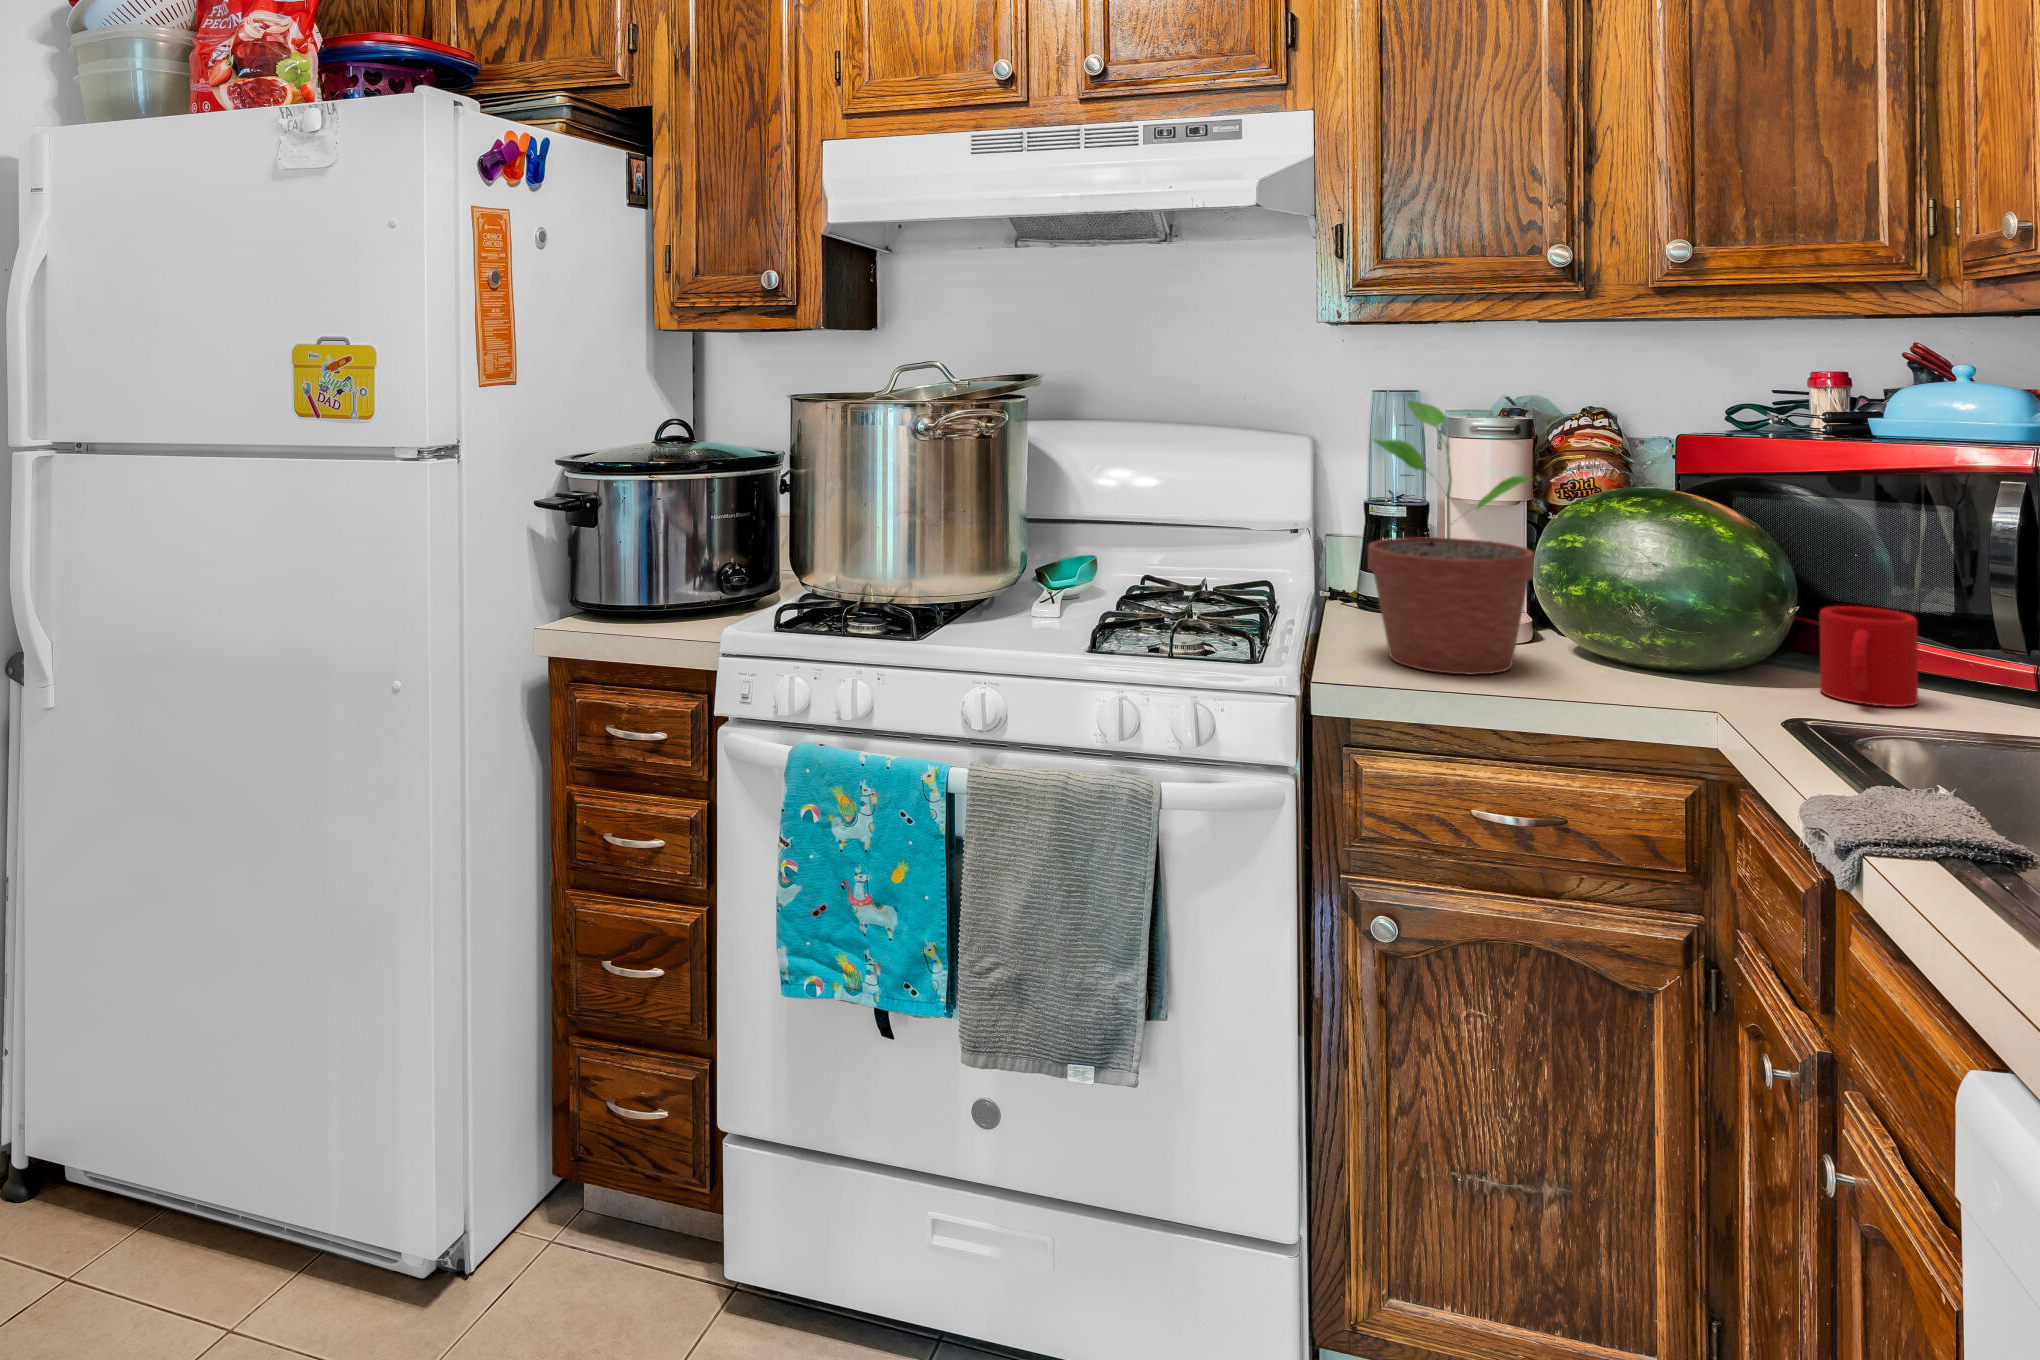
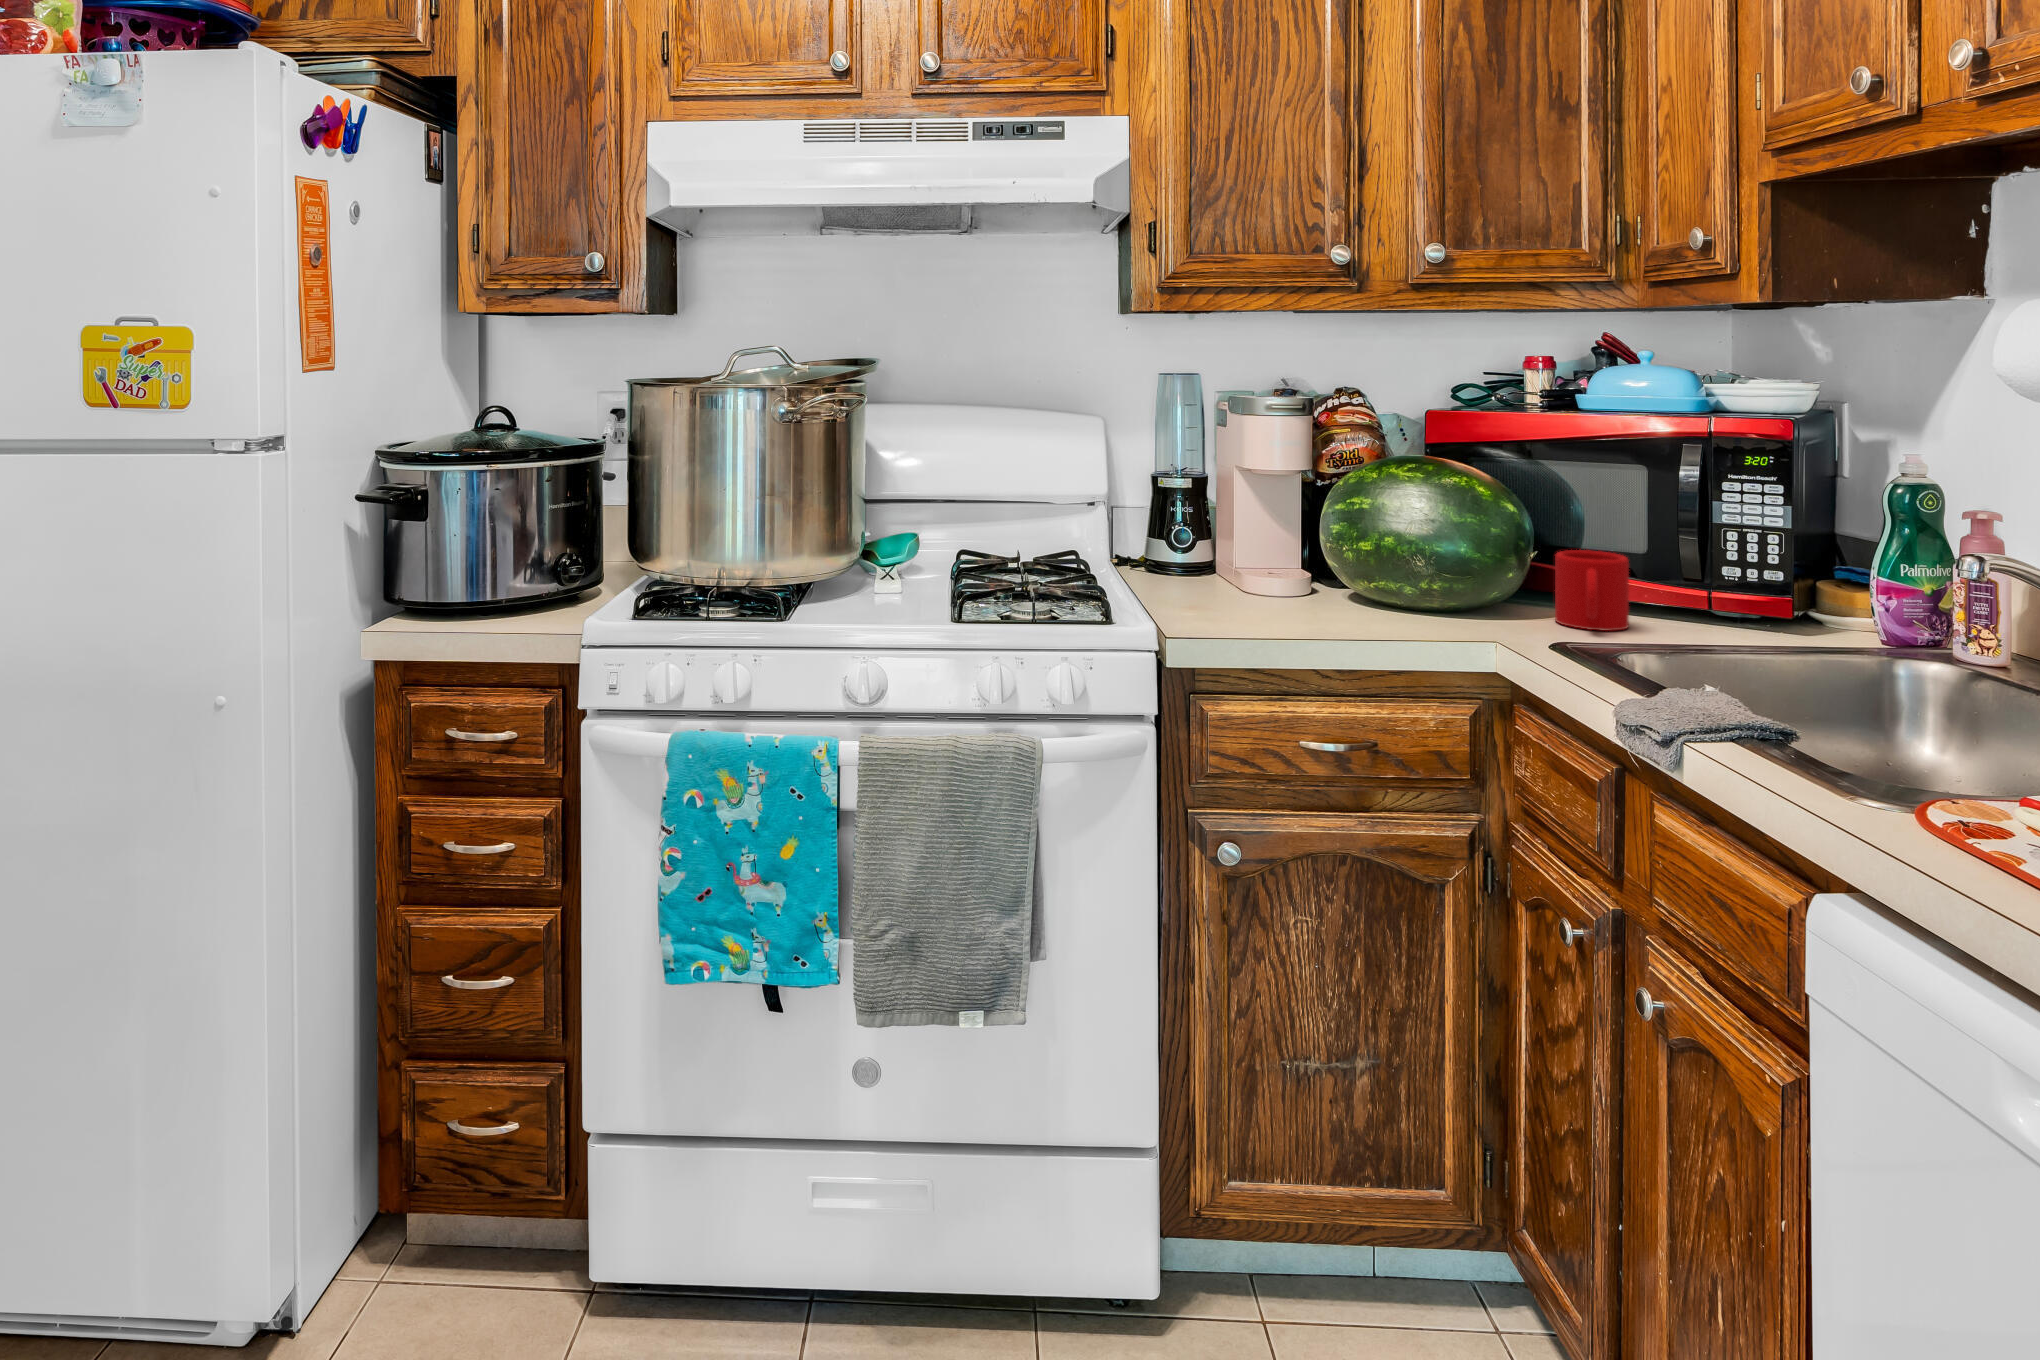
potted plant: present [1368,401,1534,674] -> none [1195,382,1345,624]

